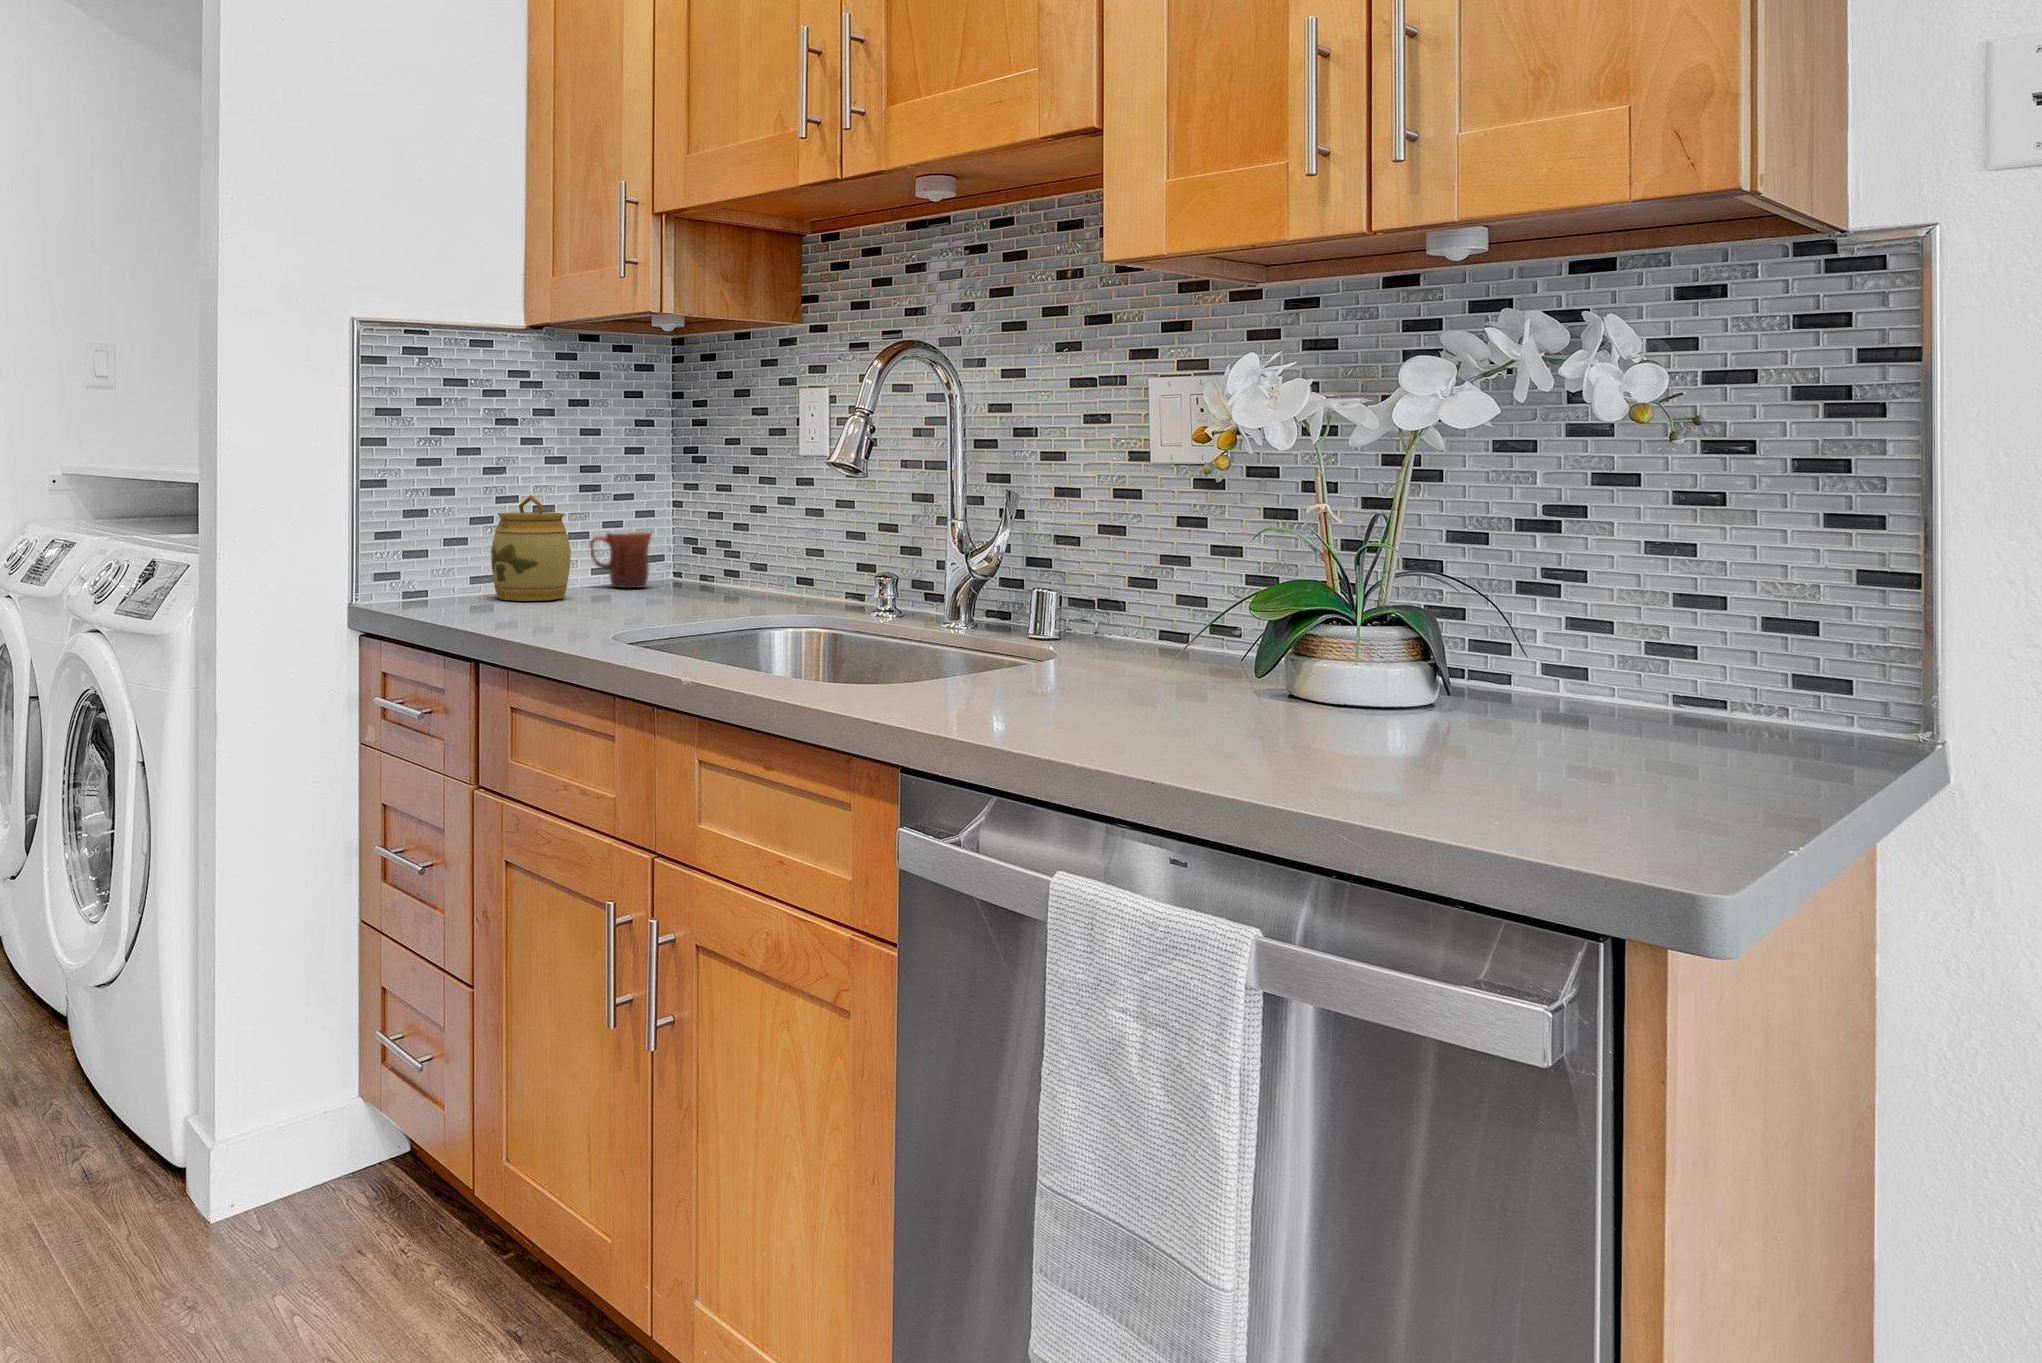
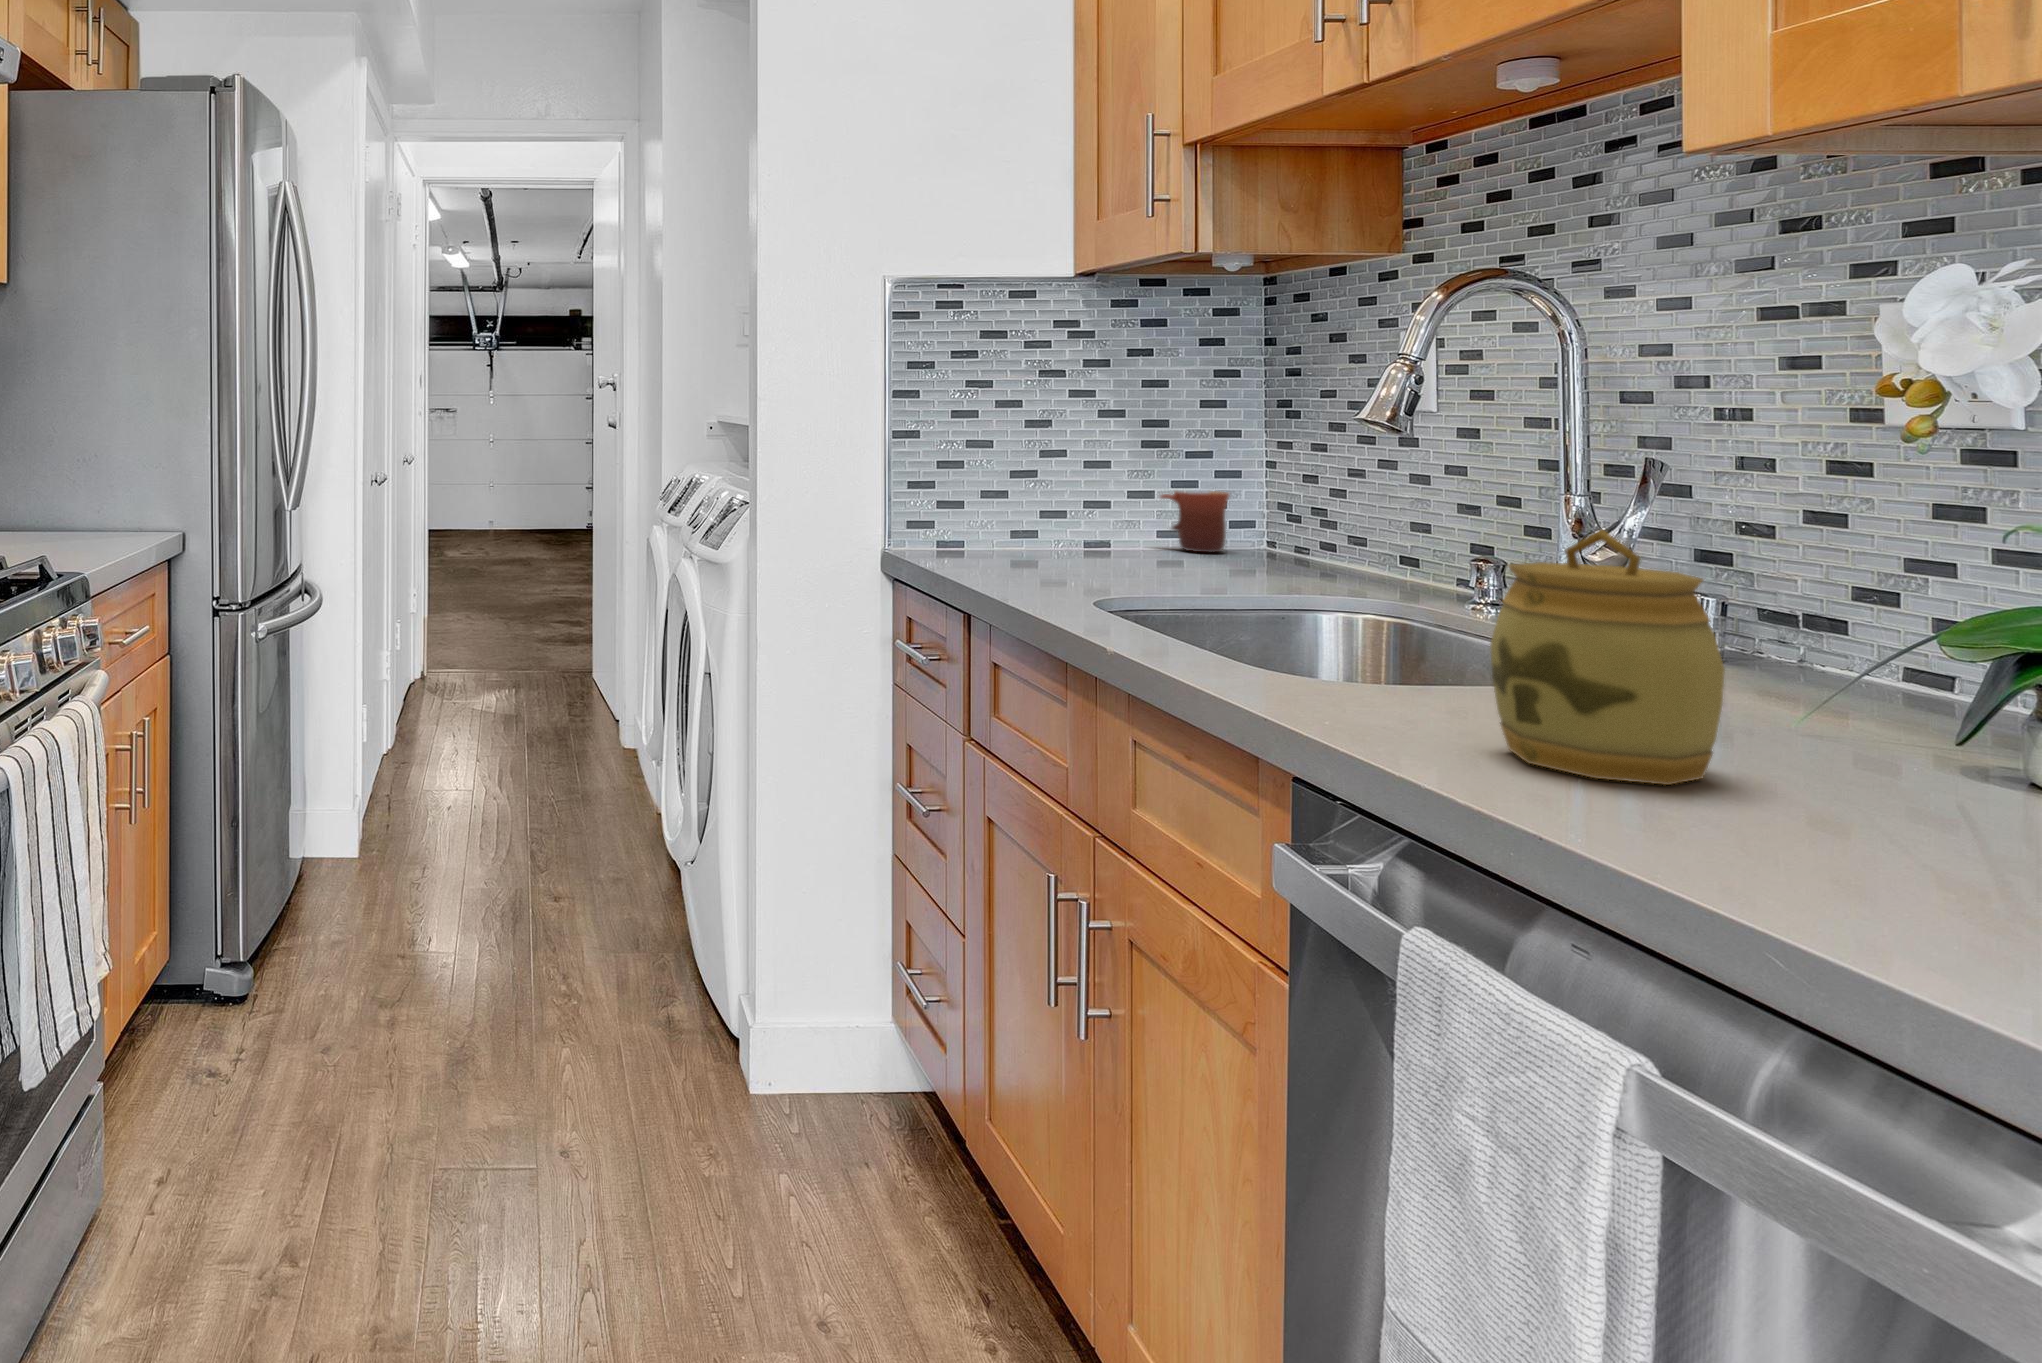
jar: present [491,495,571,601] -> present [1490,530,1725,785]

